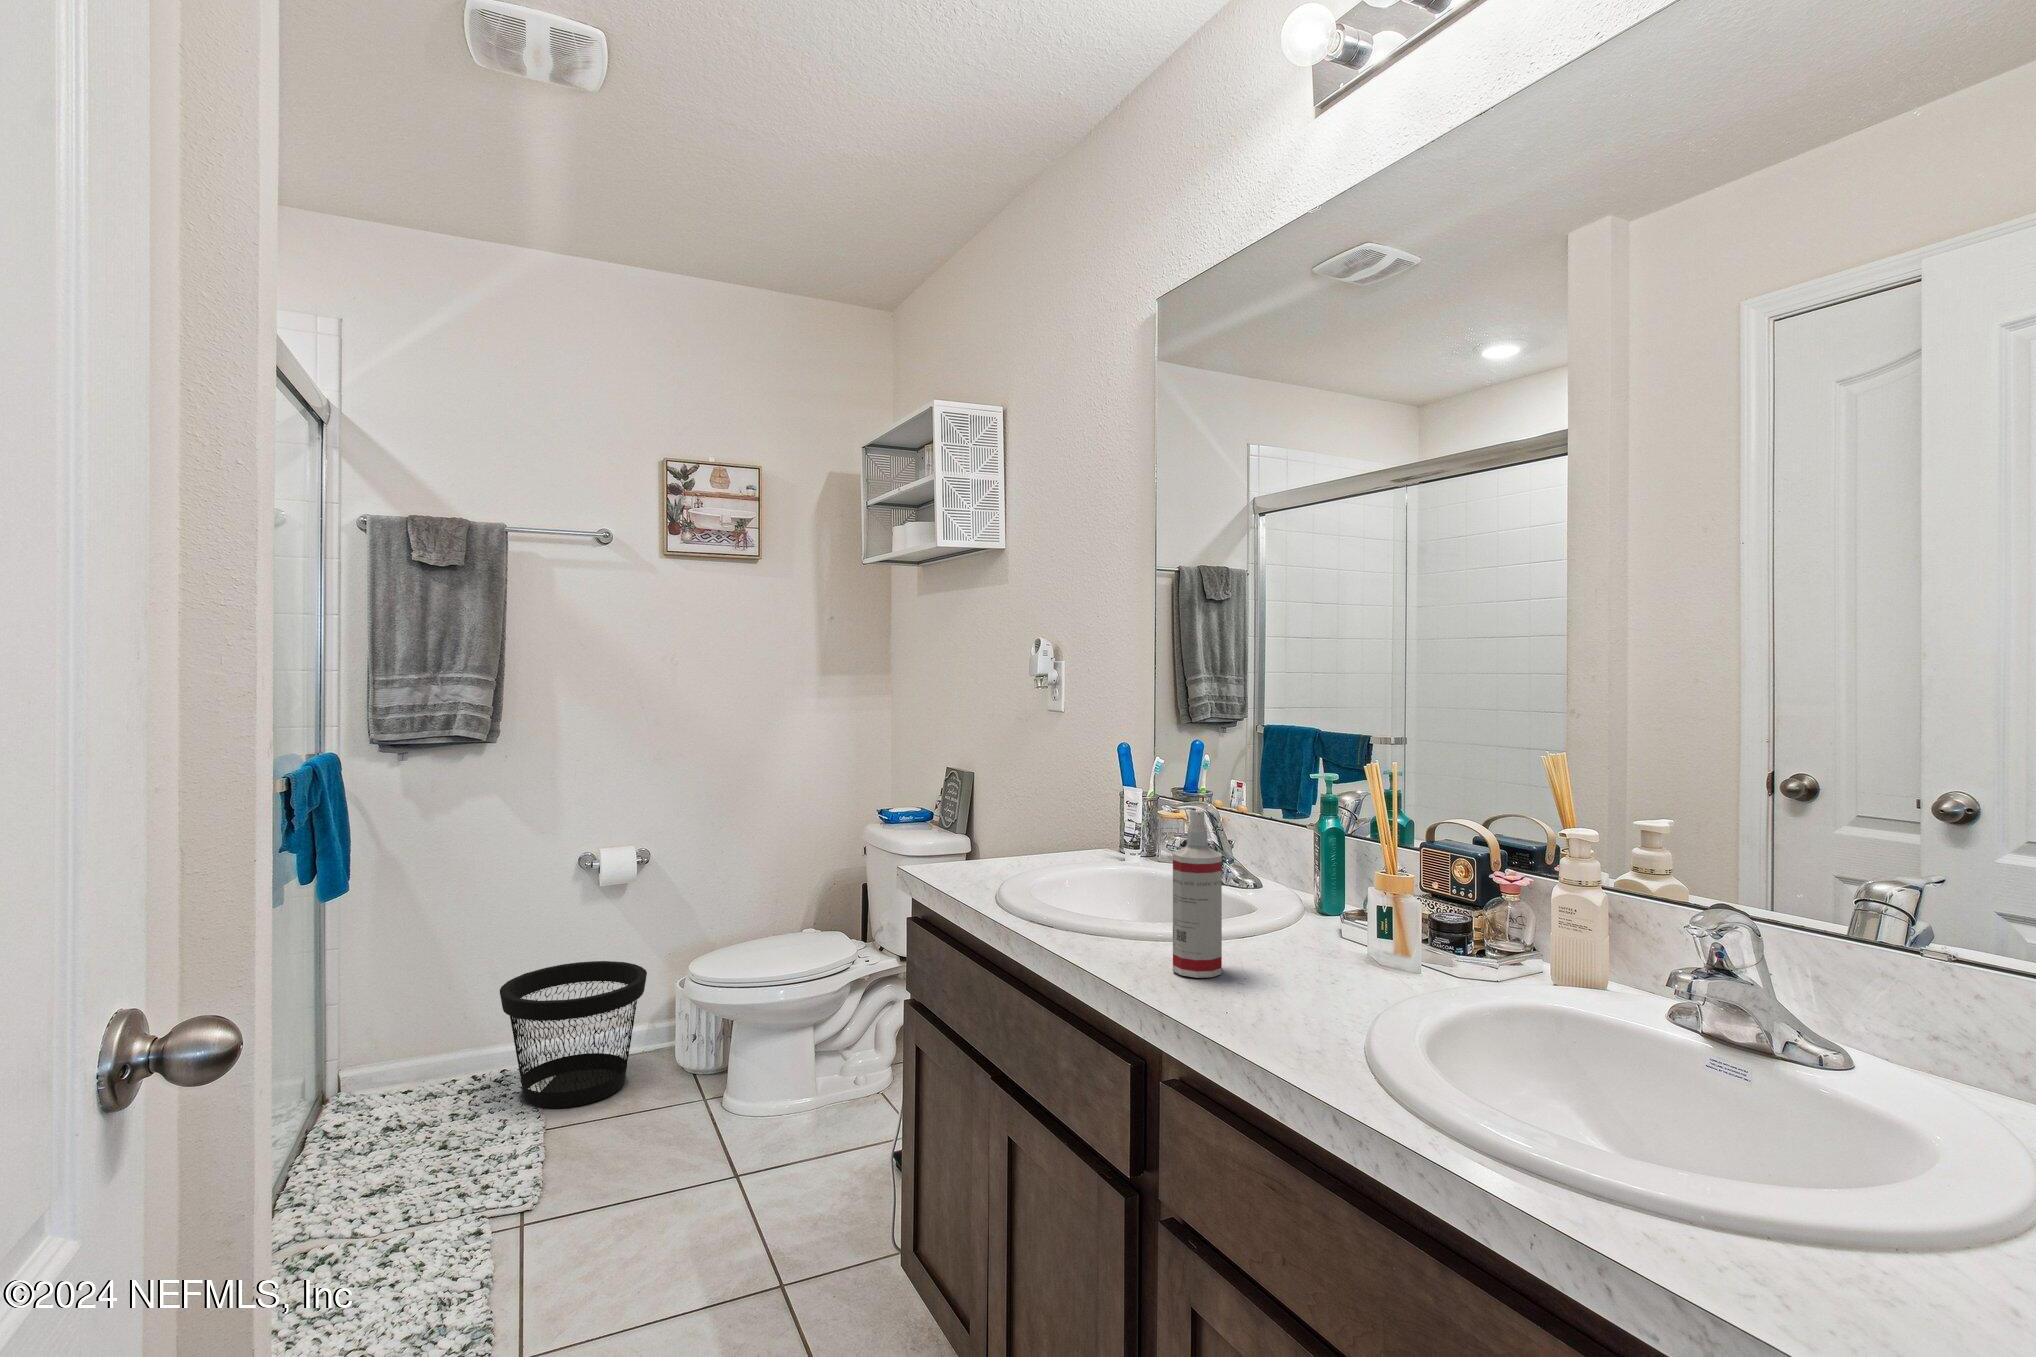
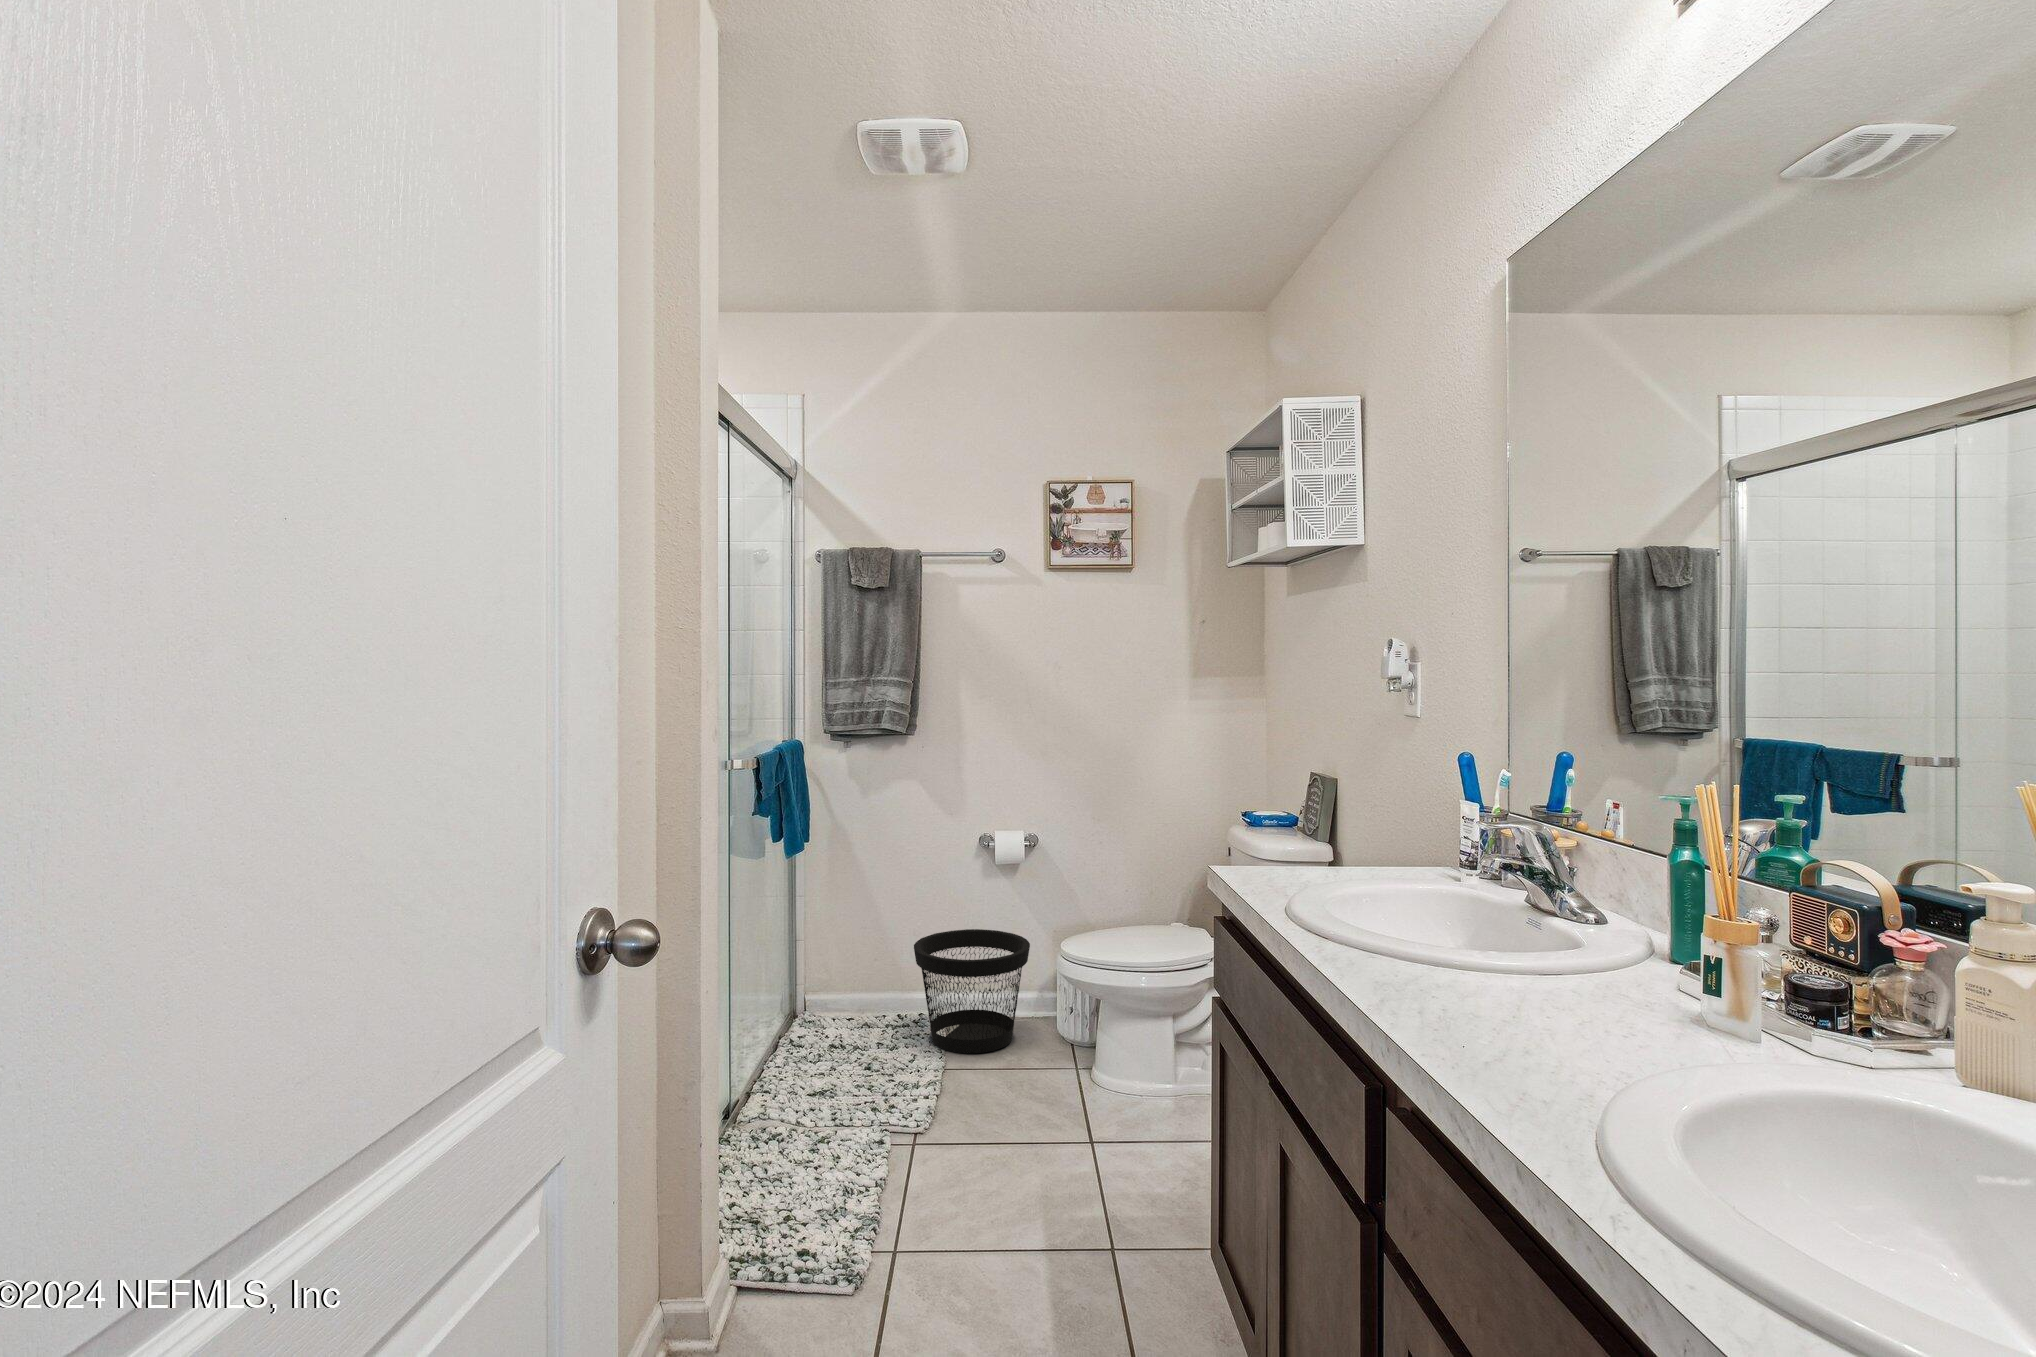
spray bottle: present [1173,810,1222,978] -> none [1448,827,1510,1015]

